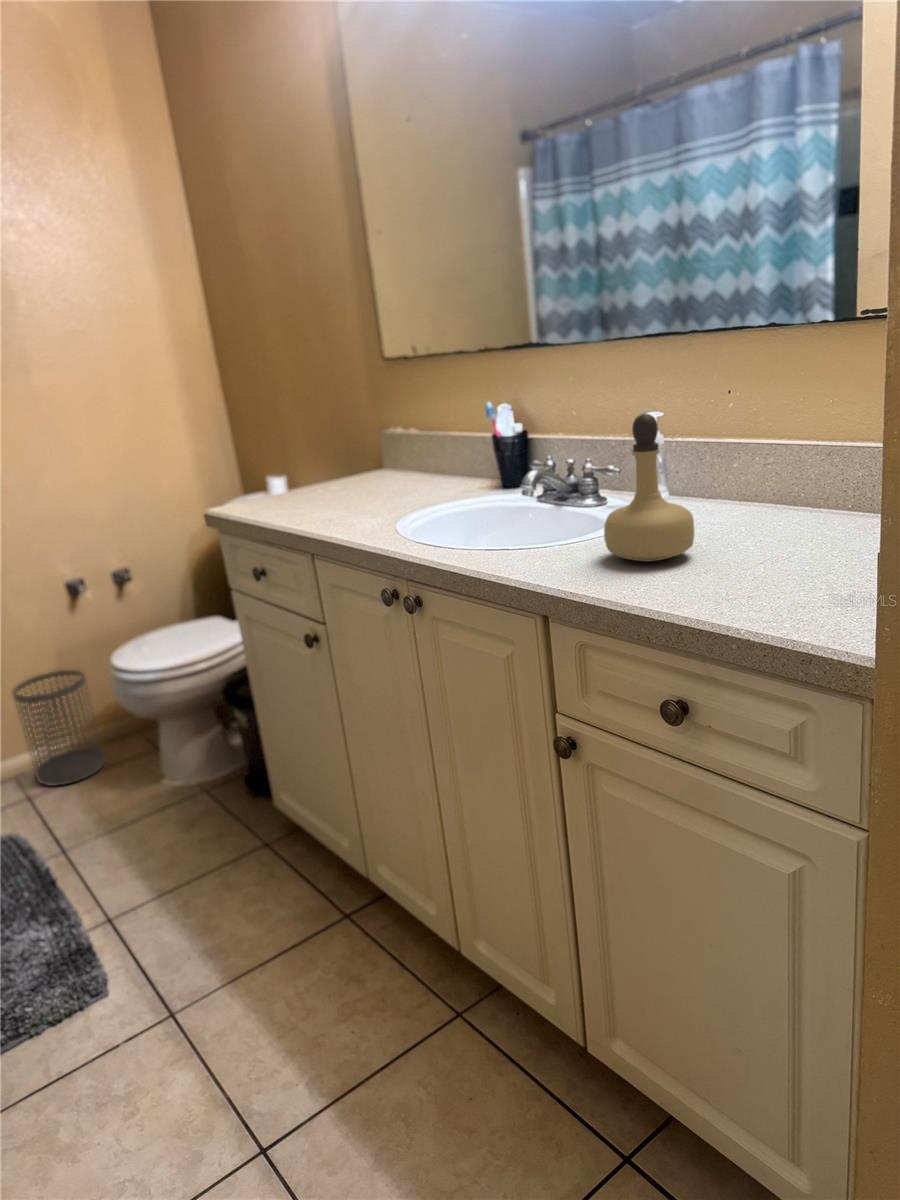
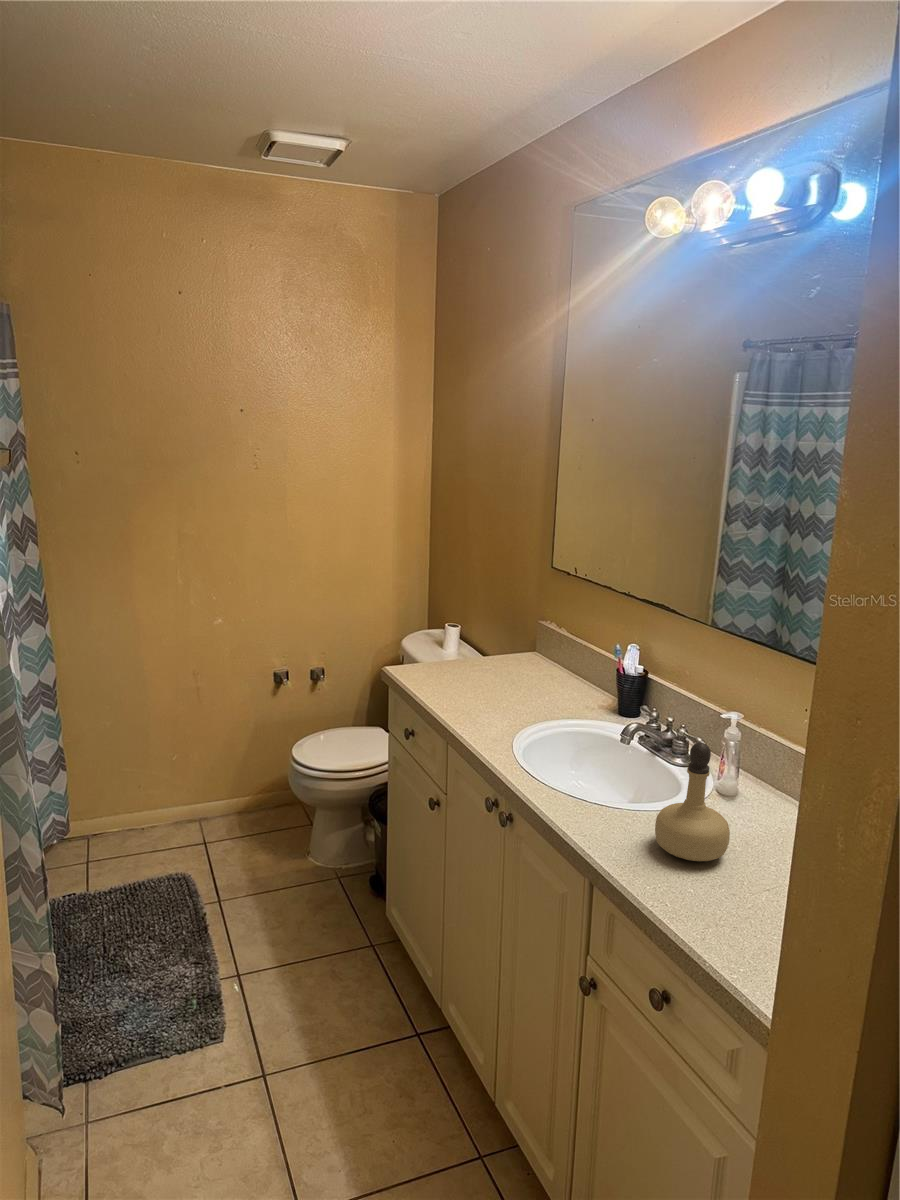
wastebasket: present [13,670,105,786] -> none [213,743,270,838]

